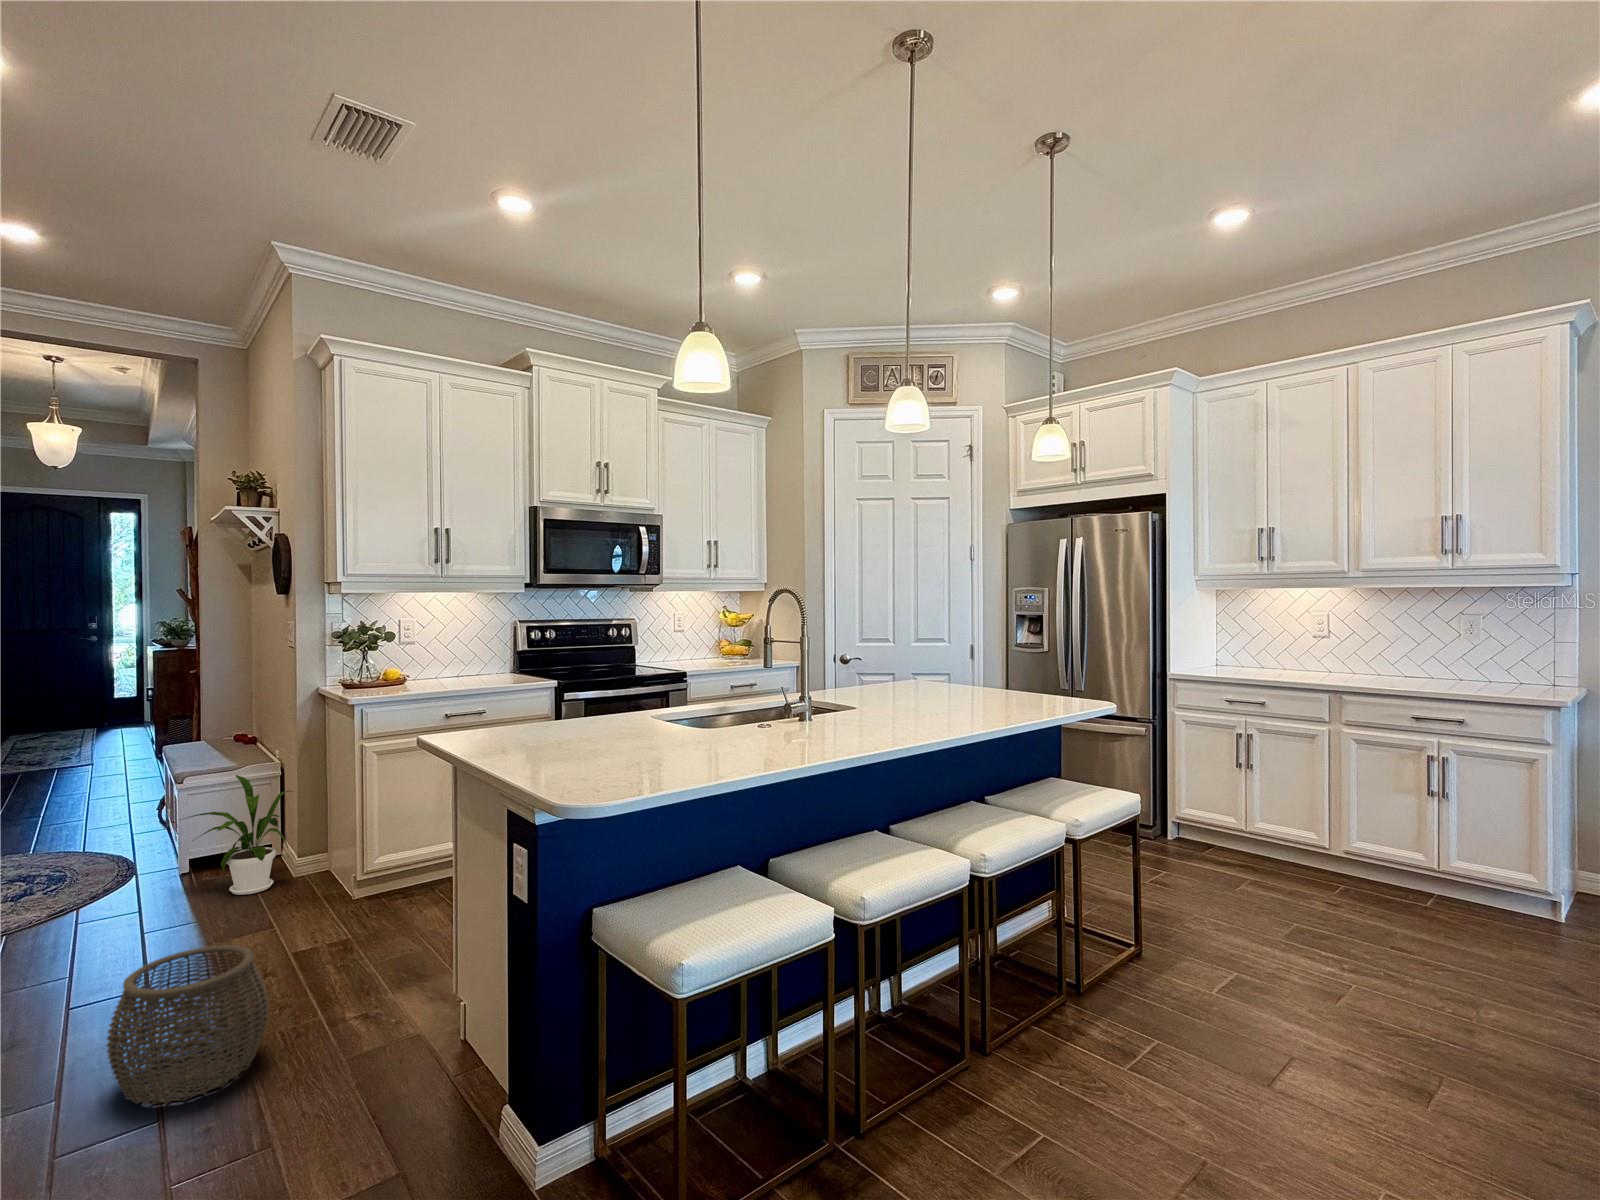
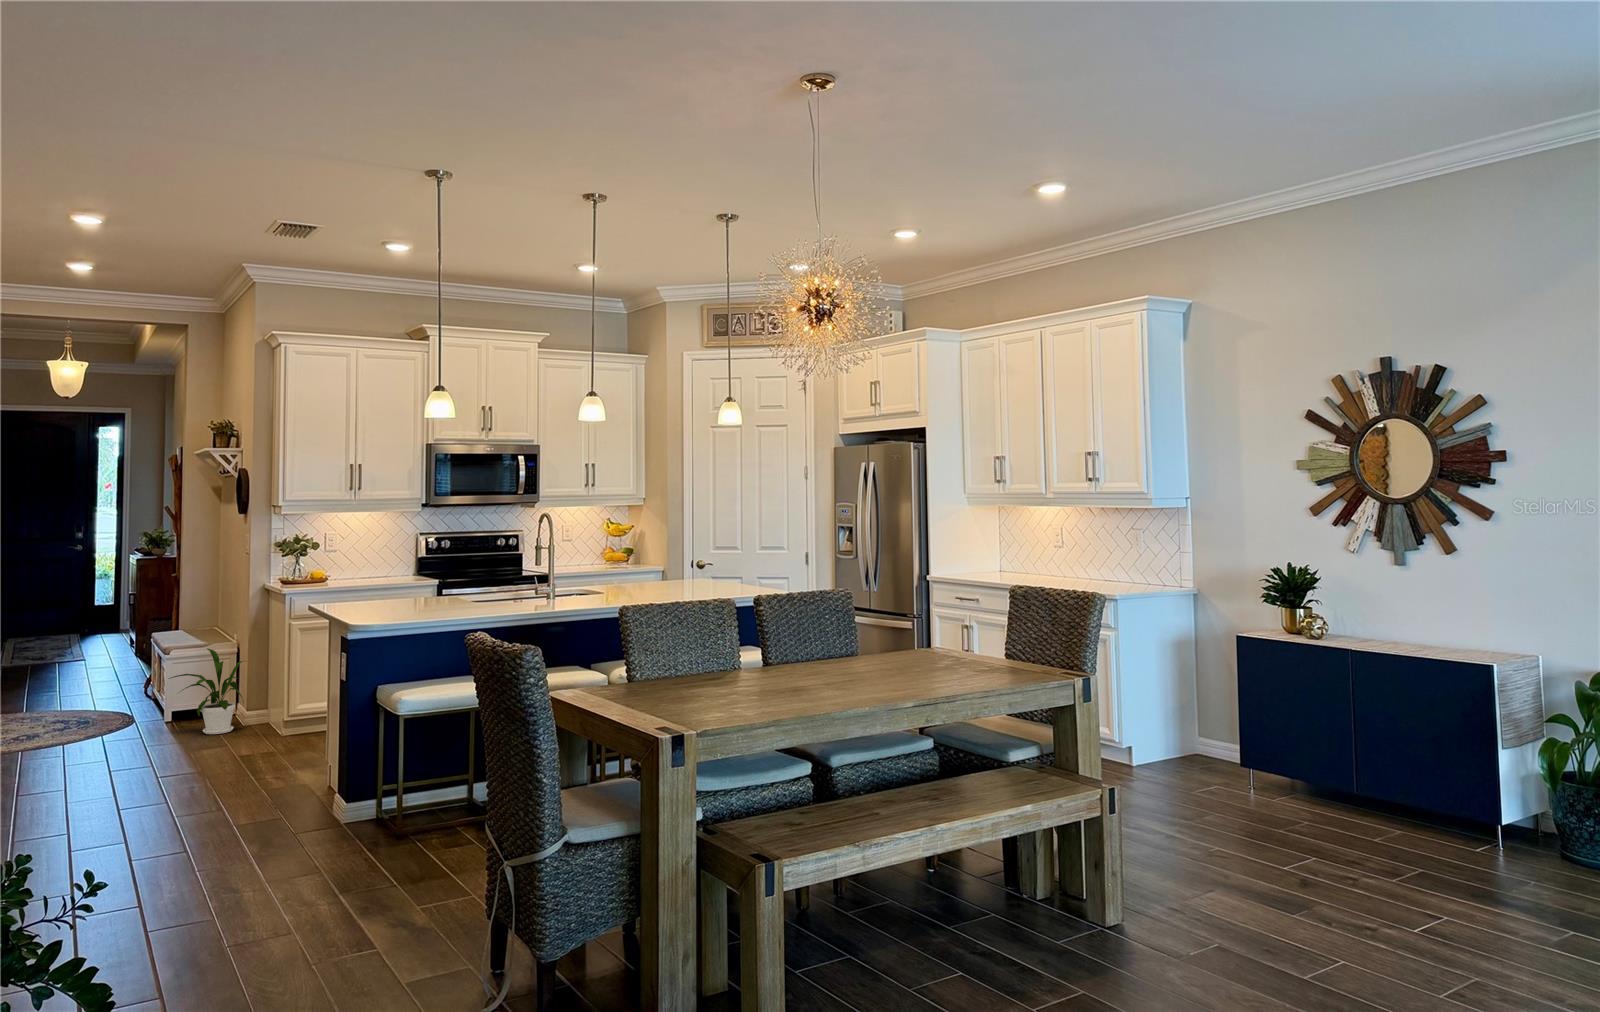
woven basket: present [107,945,269,1106] -> none [138,731,227,810]

